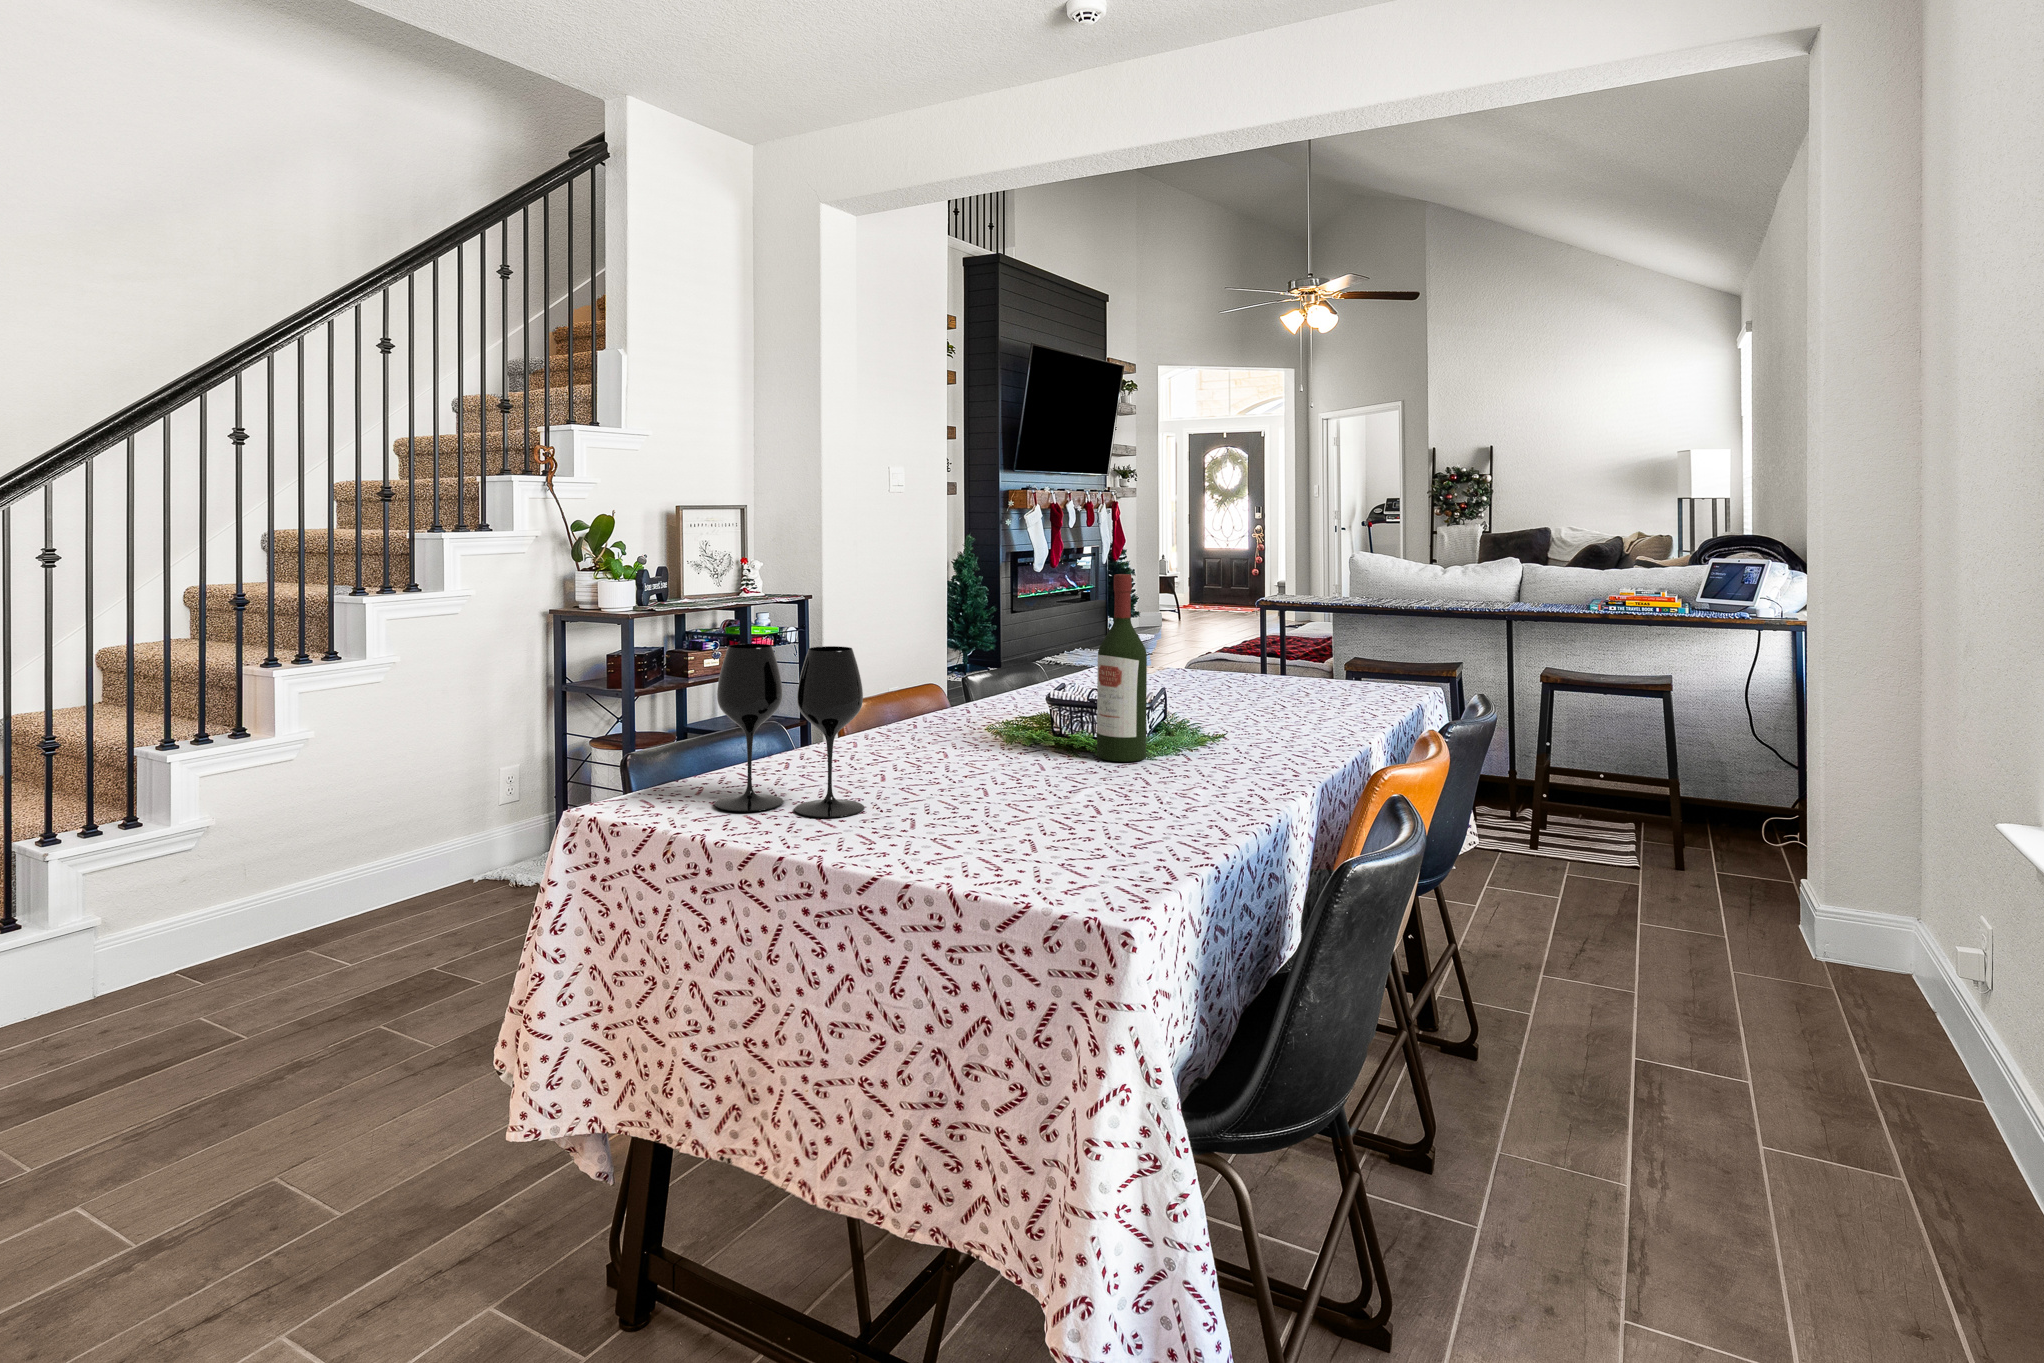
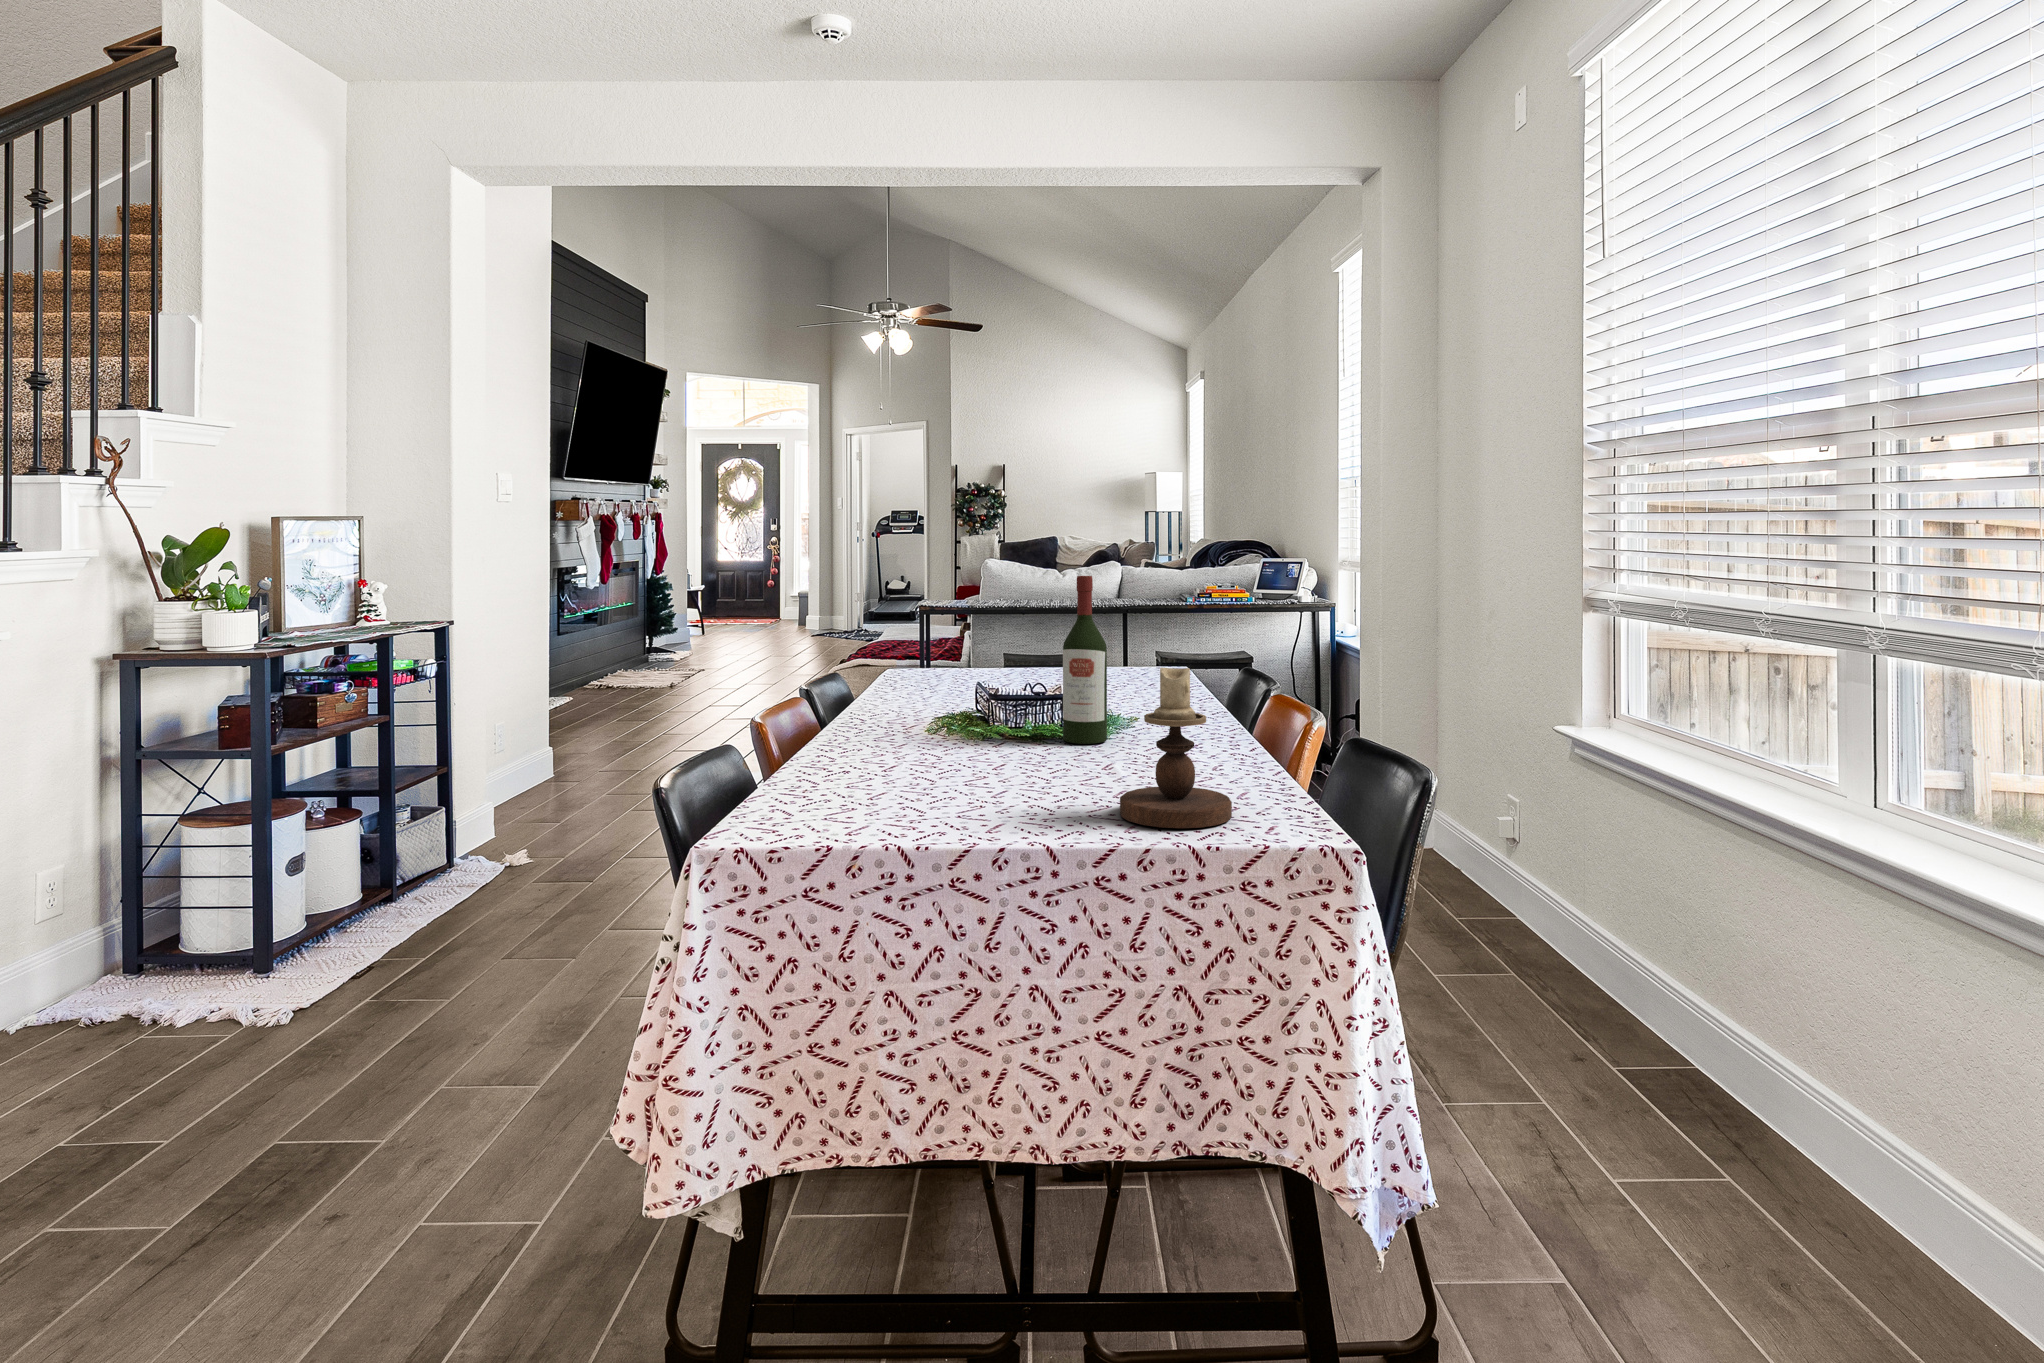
wine glass: present [715,644,864,817] -> none [822,650,975,822]
candlestick: none [956,683,1085,873] -> present [1120,668,1232,828]

